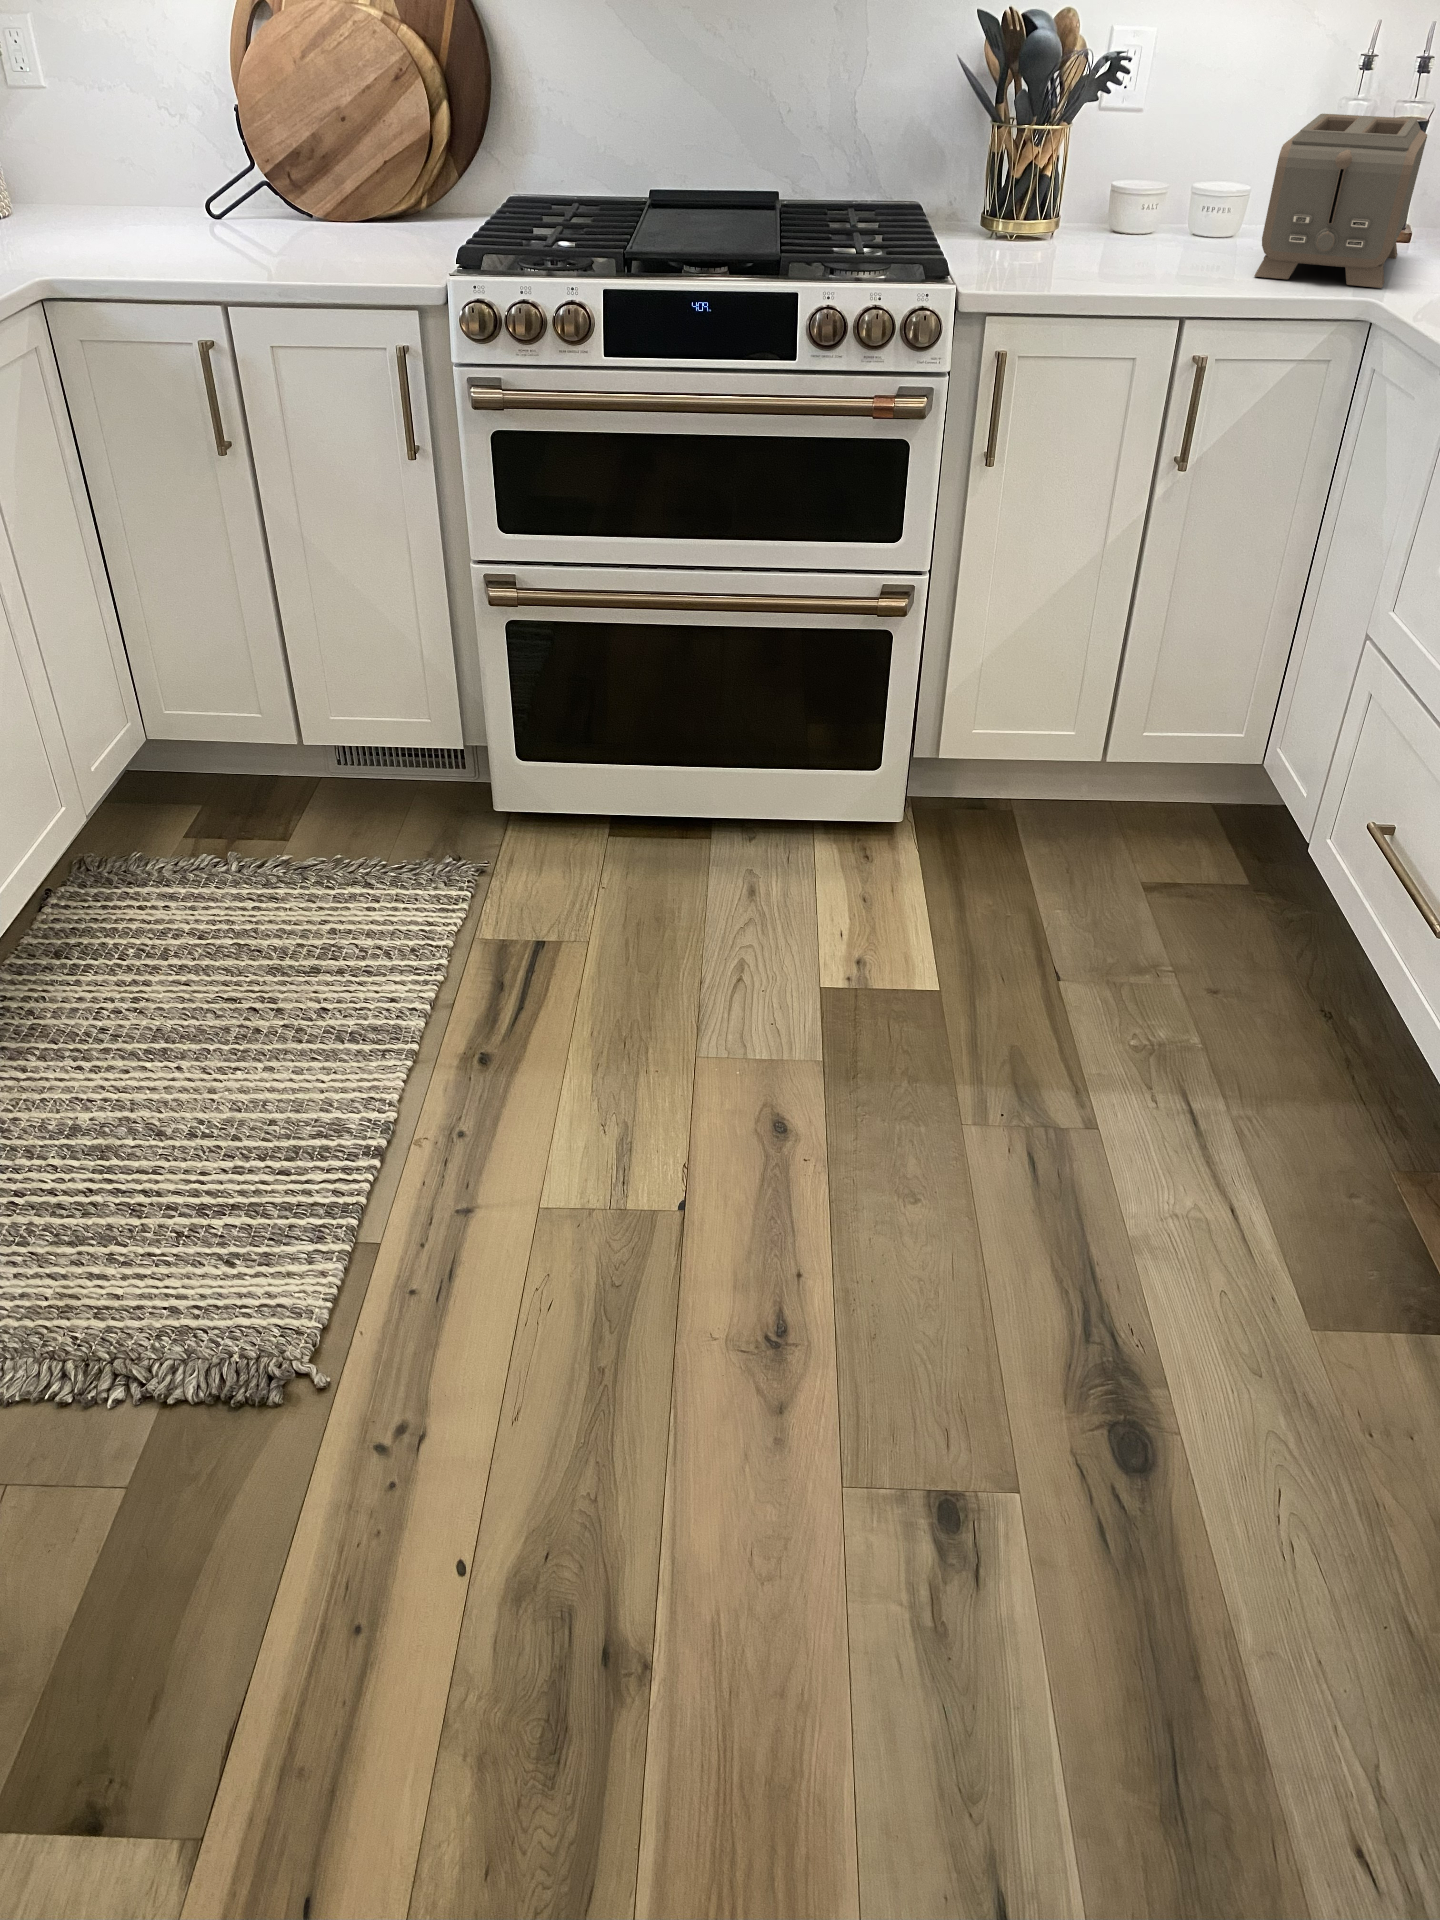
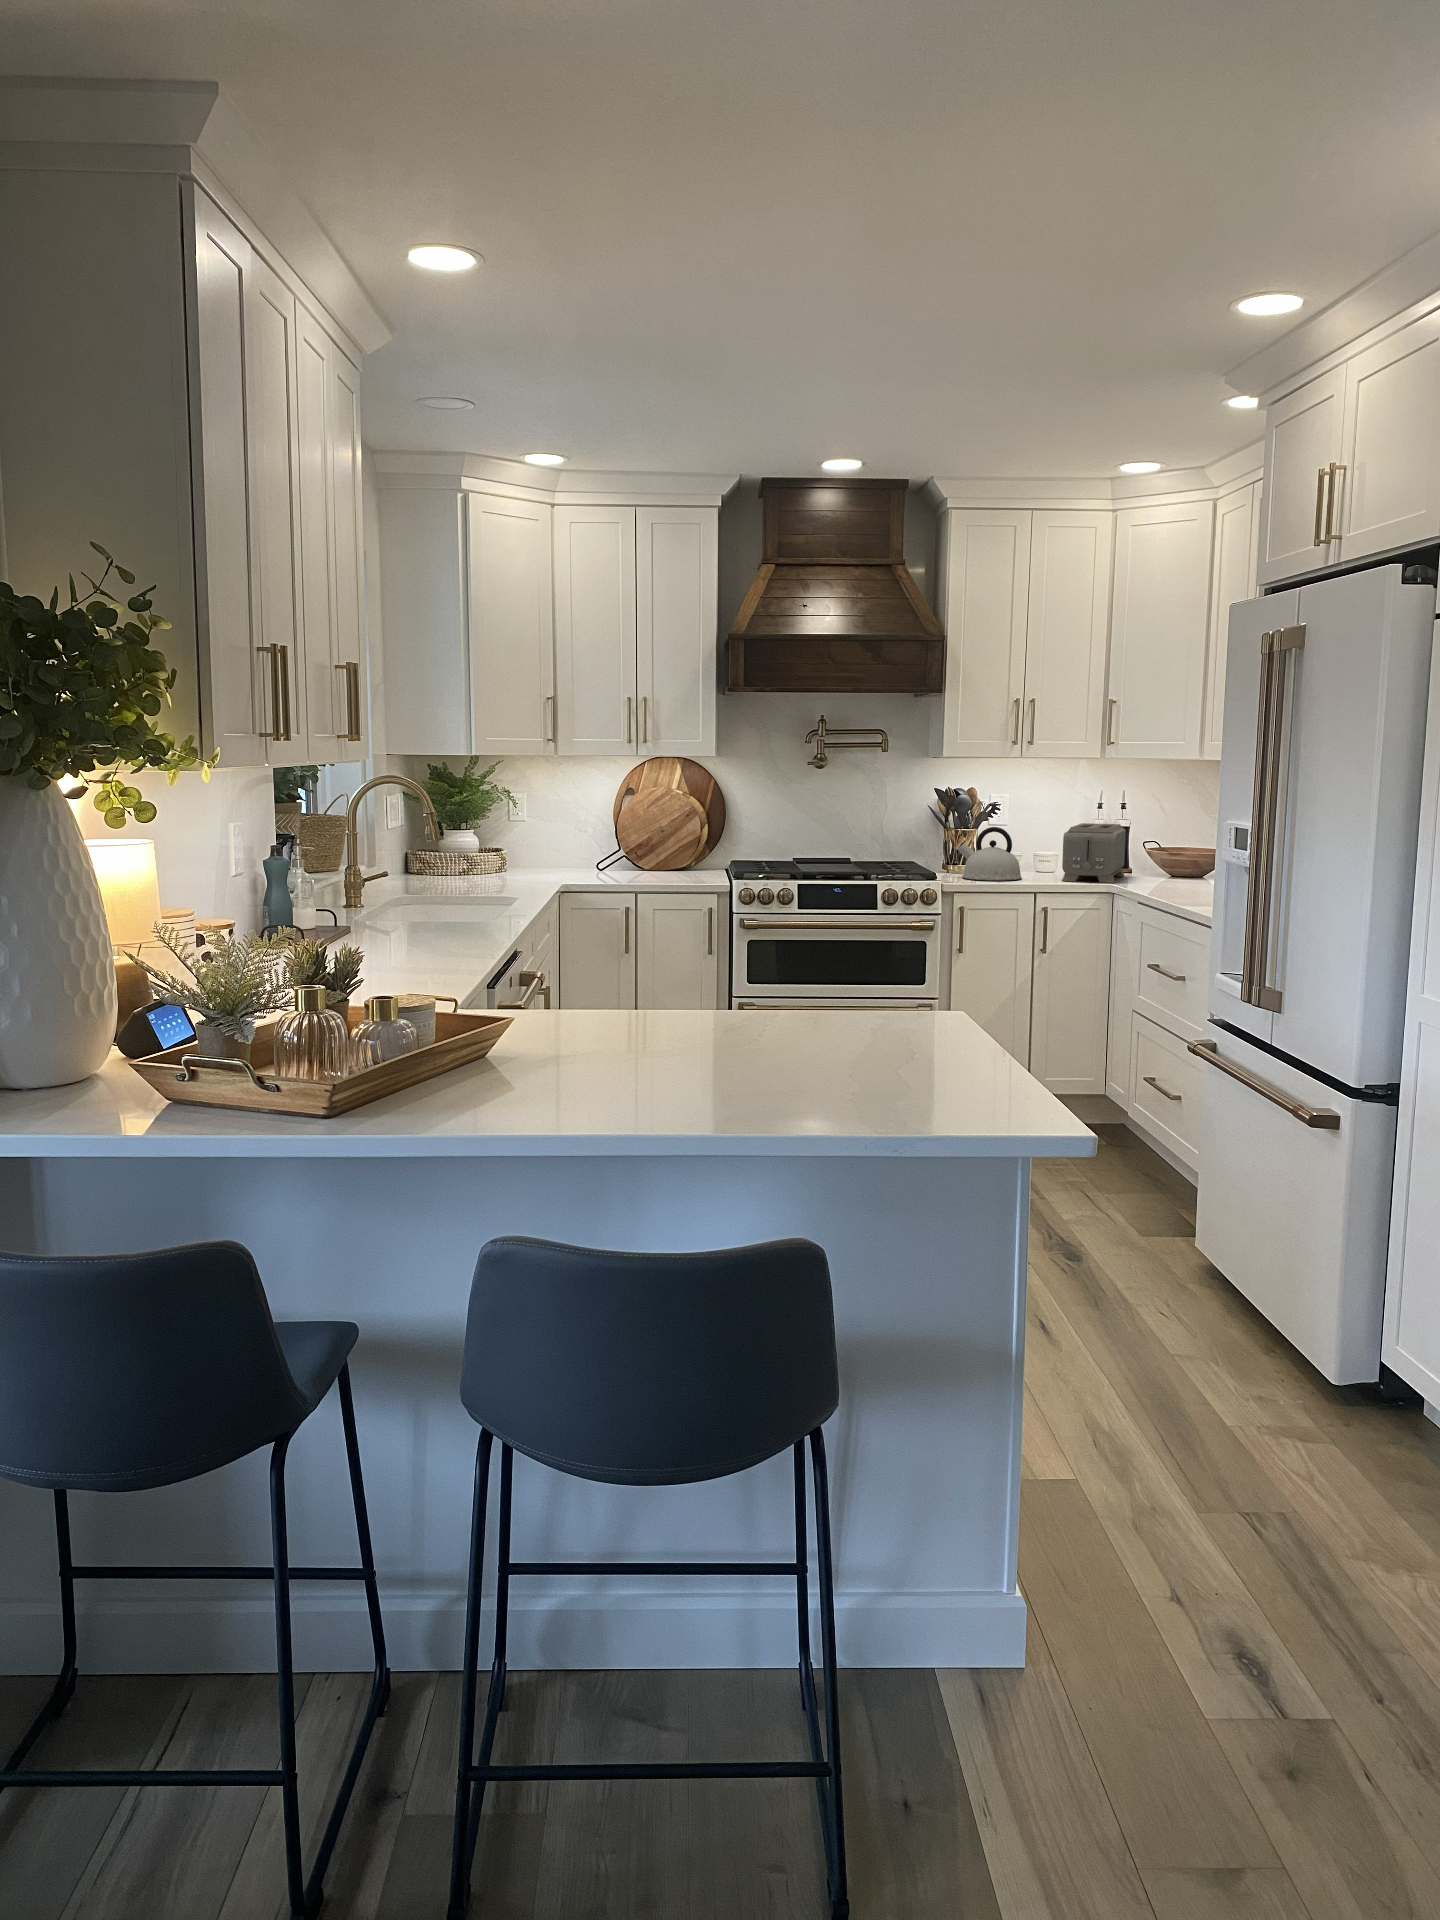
kettle: none [1015,124,1159,273] -> present [958,827,1022,880]

